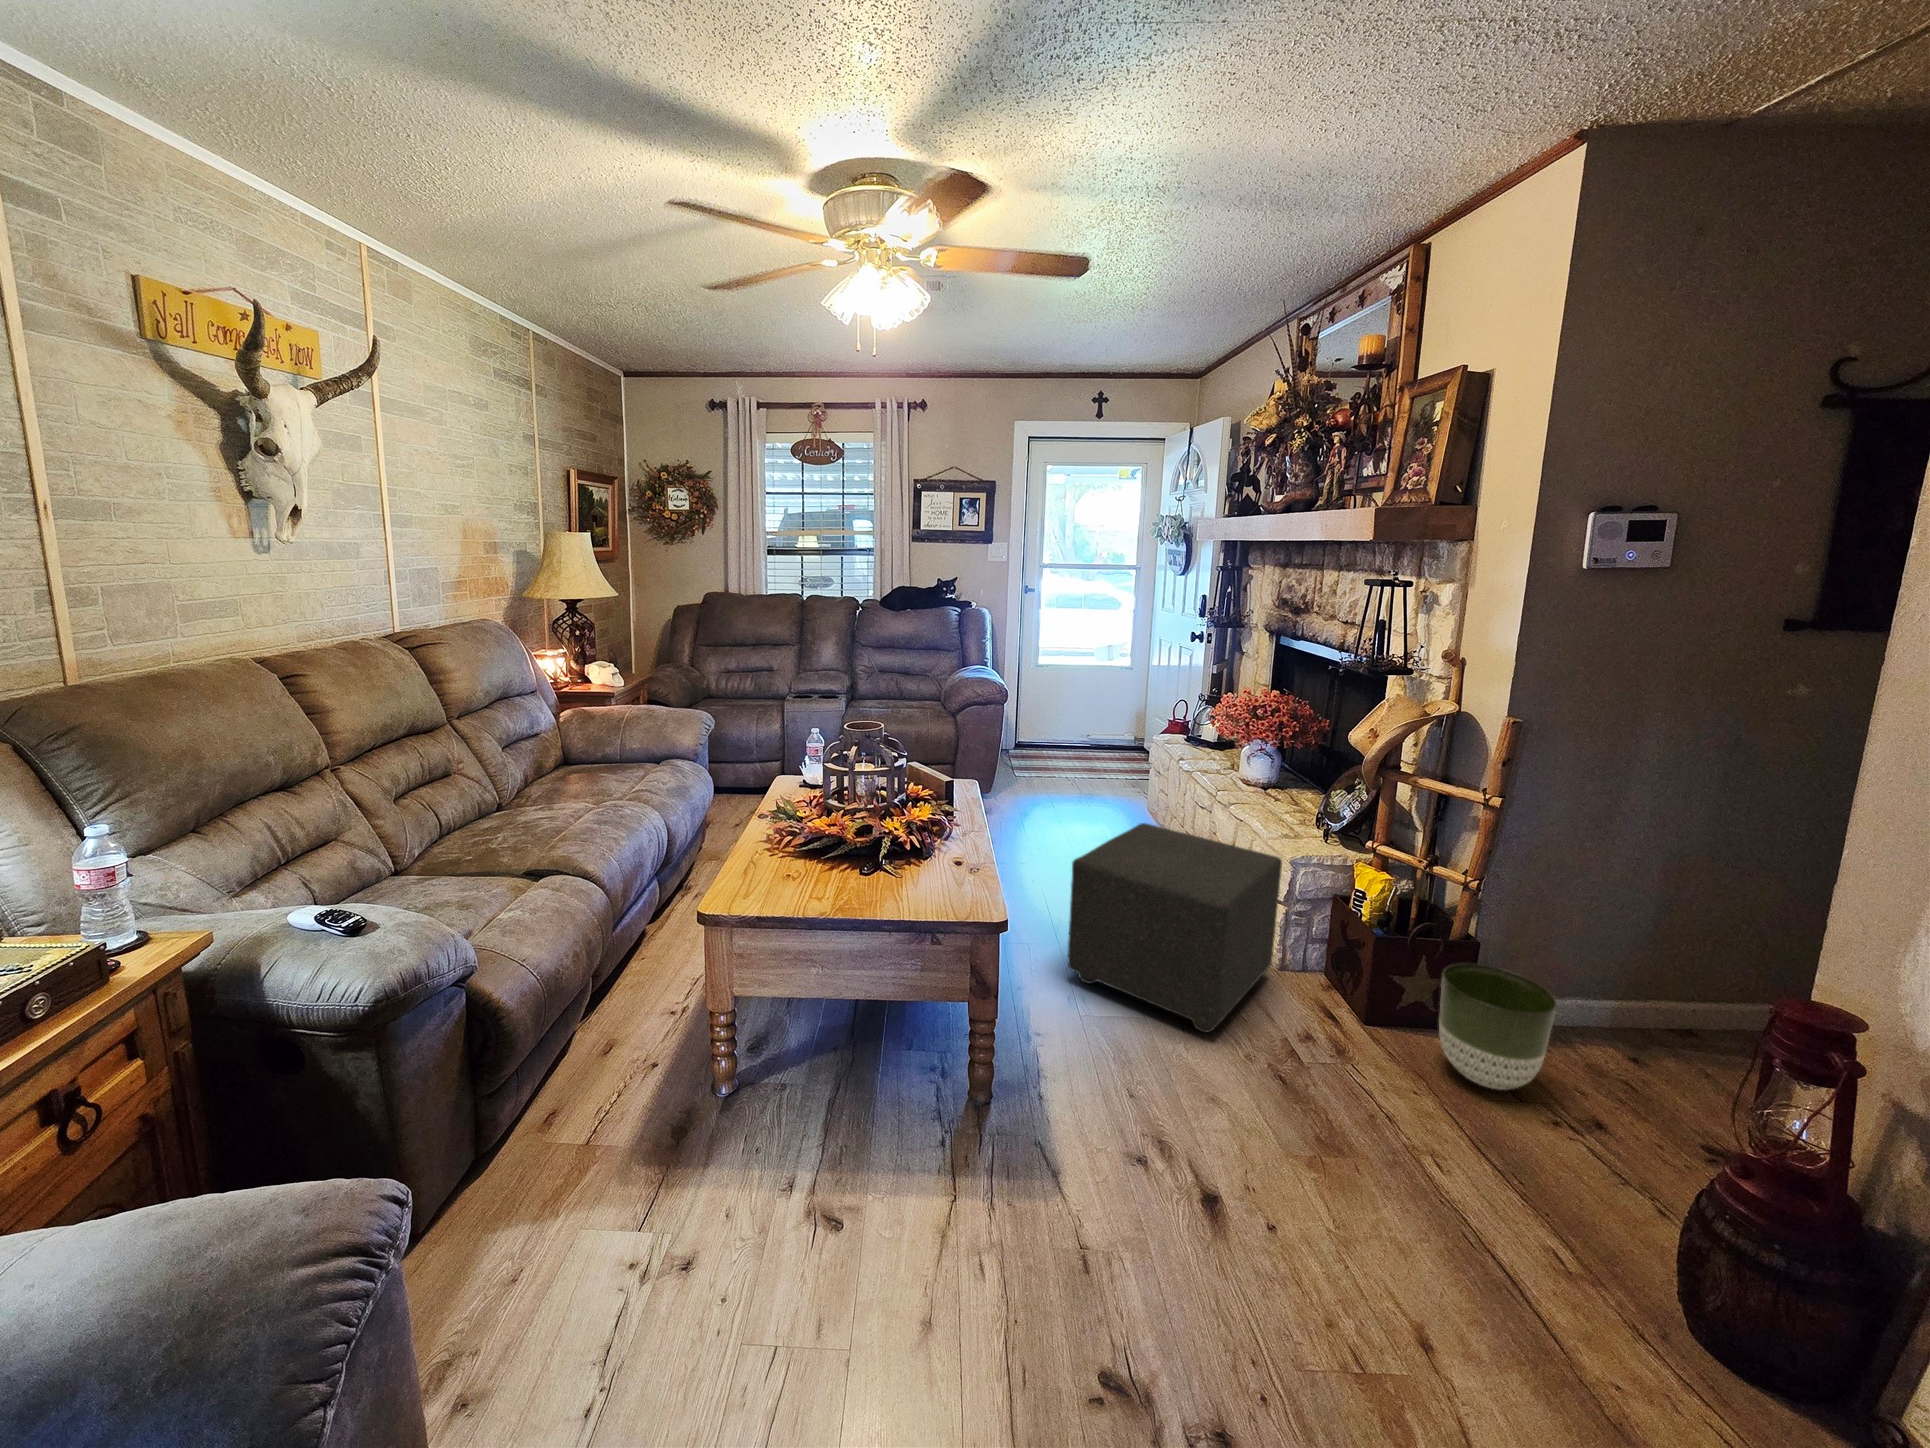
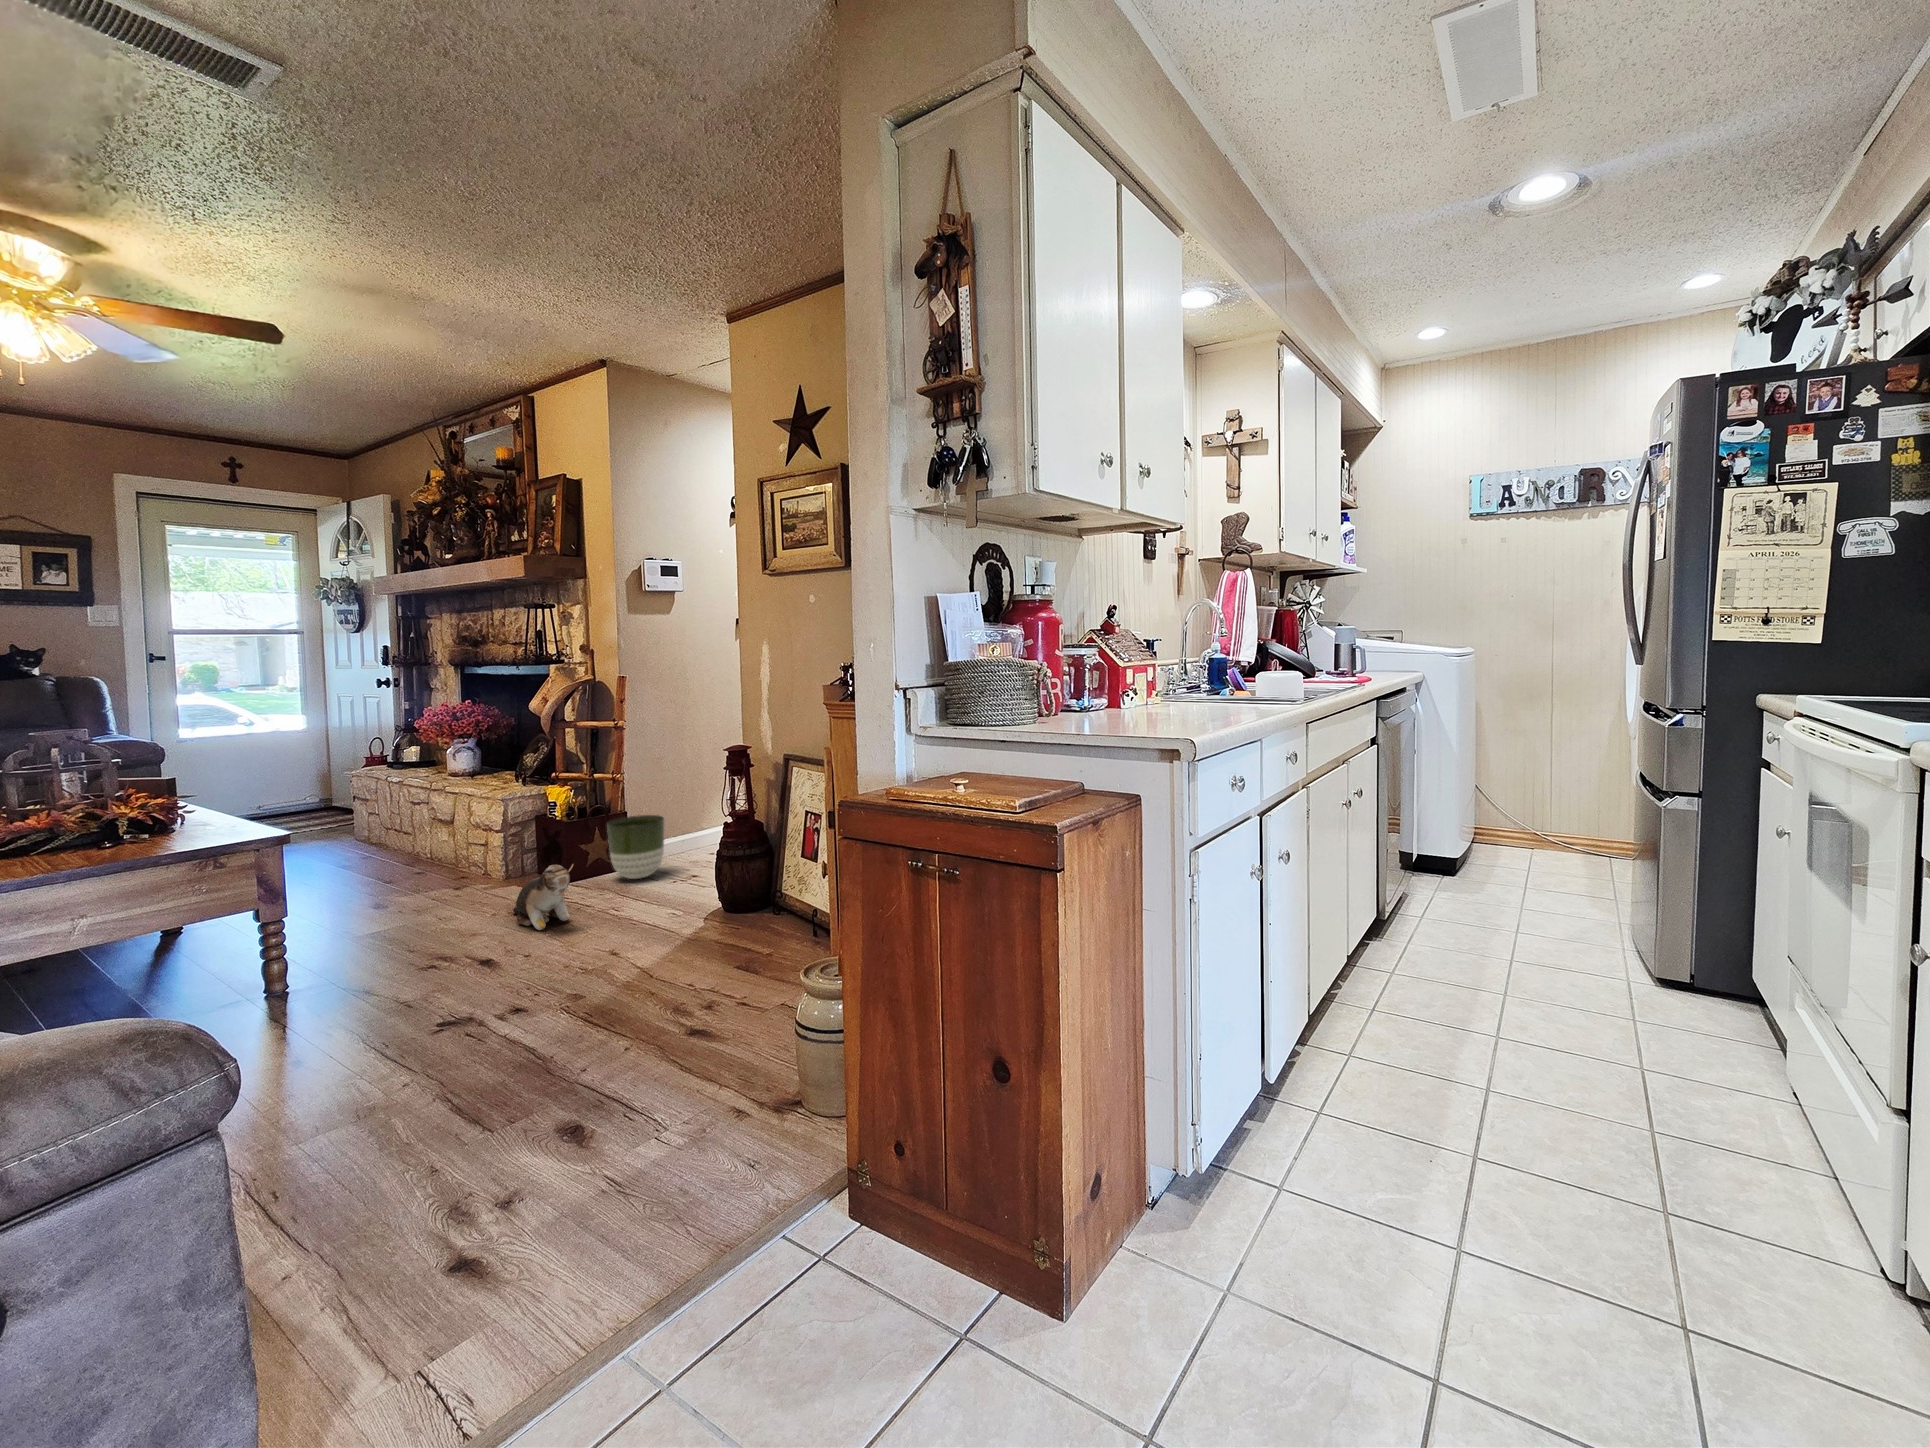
ottoman: present [1068,823,1282,1032] -> none [316,794,501,928]
plush toy: none [1273,1060,1376,1163] -> present [513,864,574,930]

